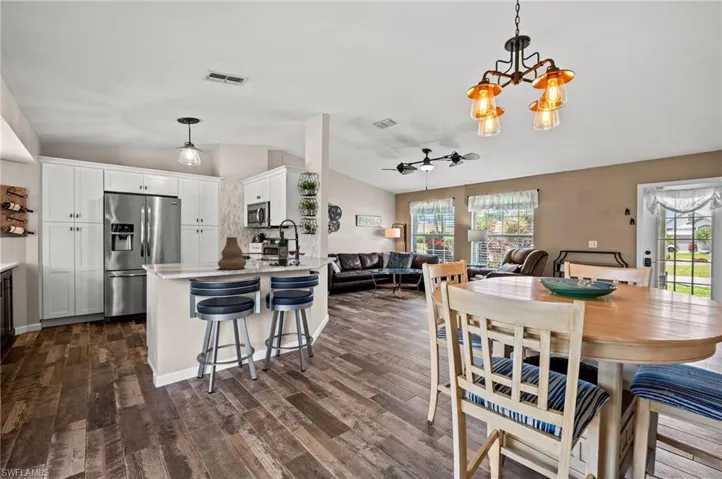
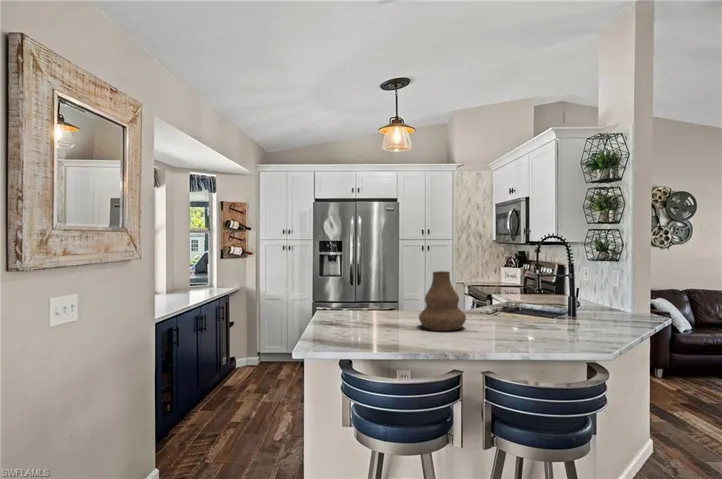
wine bottle: present [269,231,305,266] -> none [512,259,589,330]

